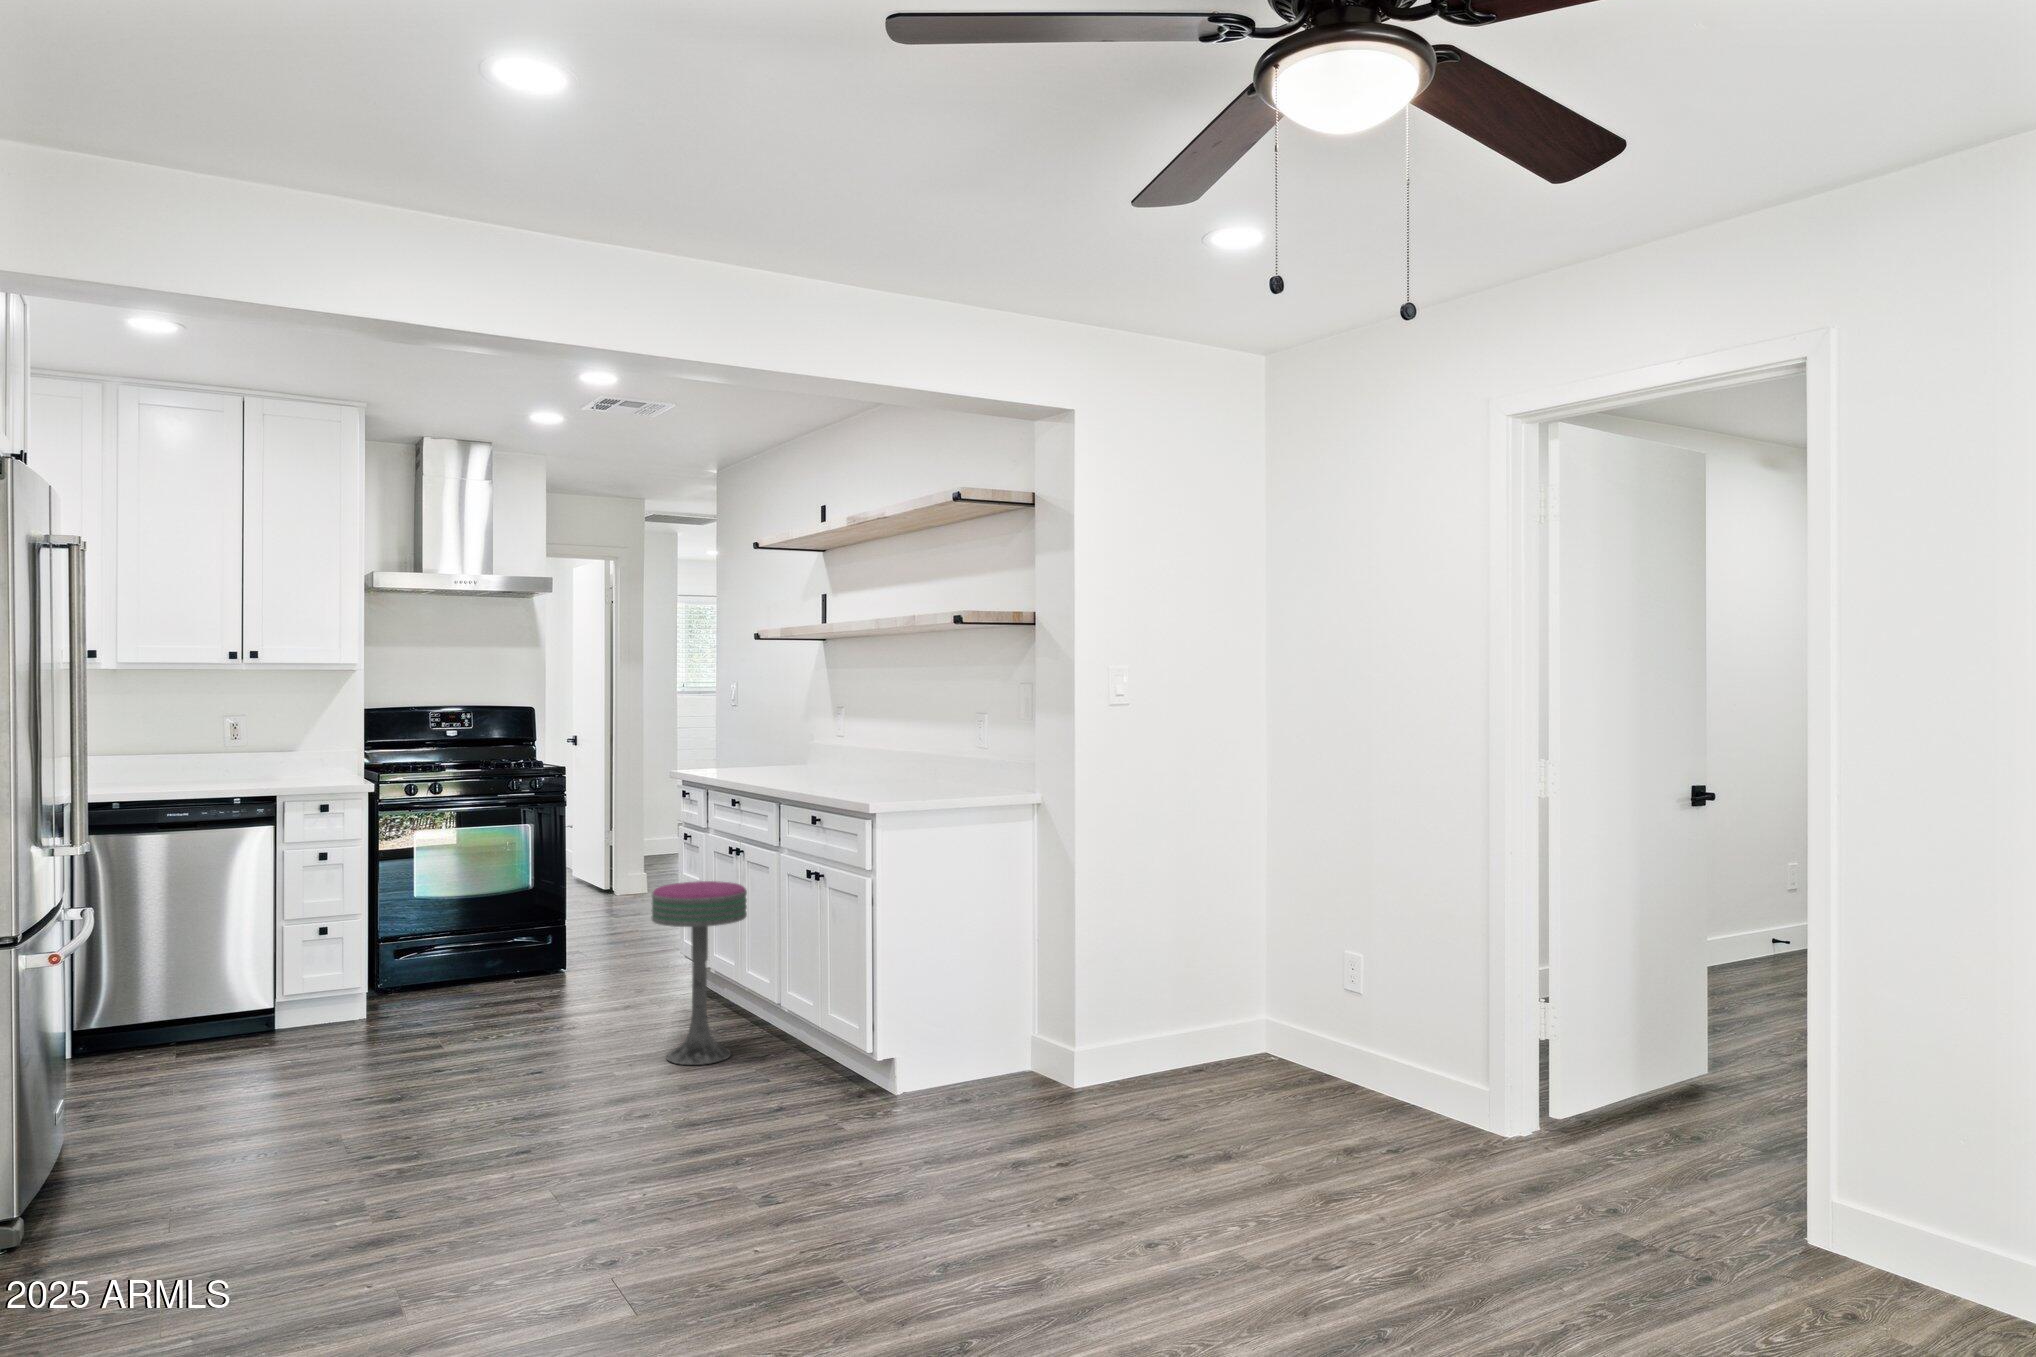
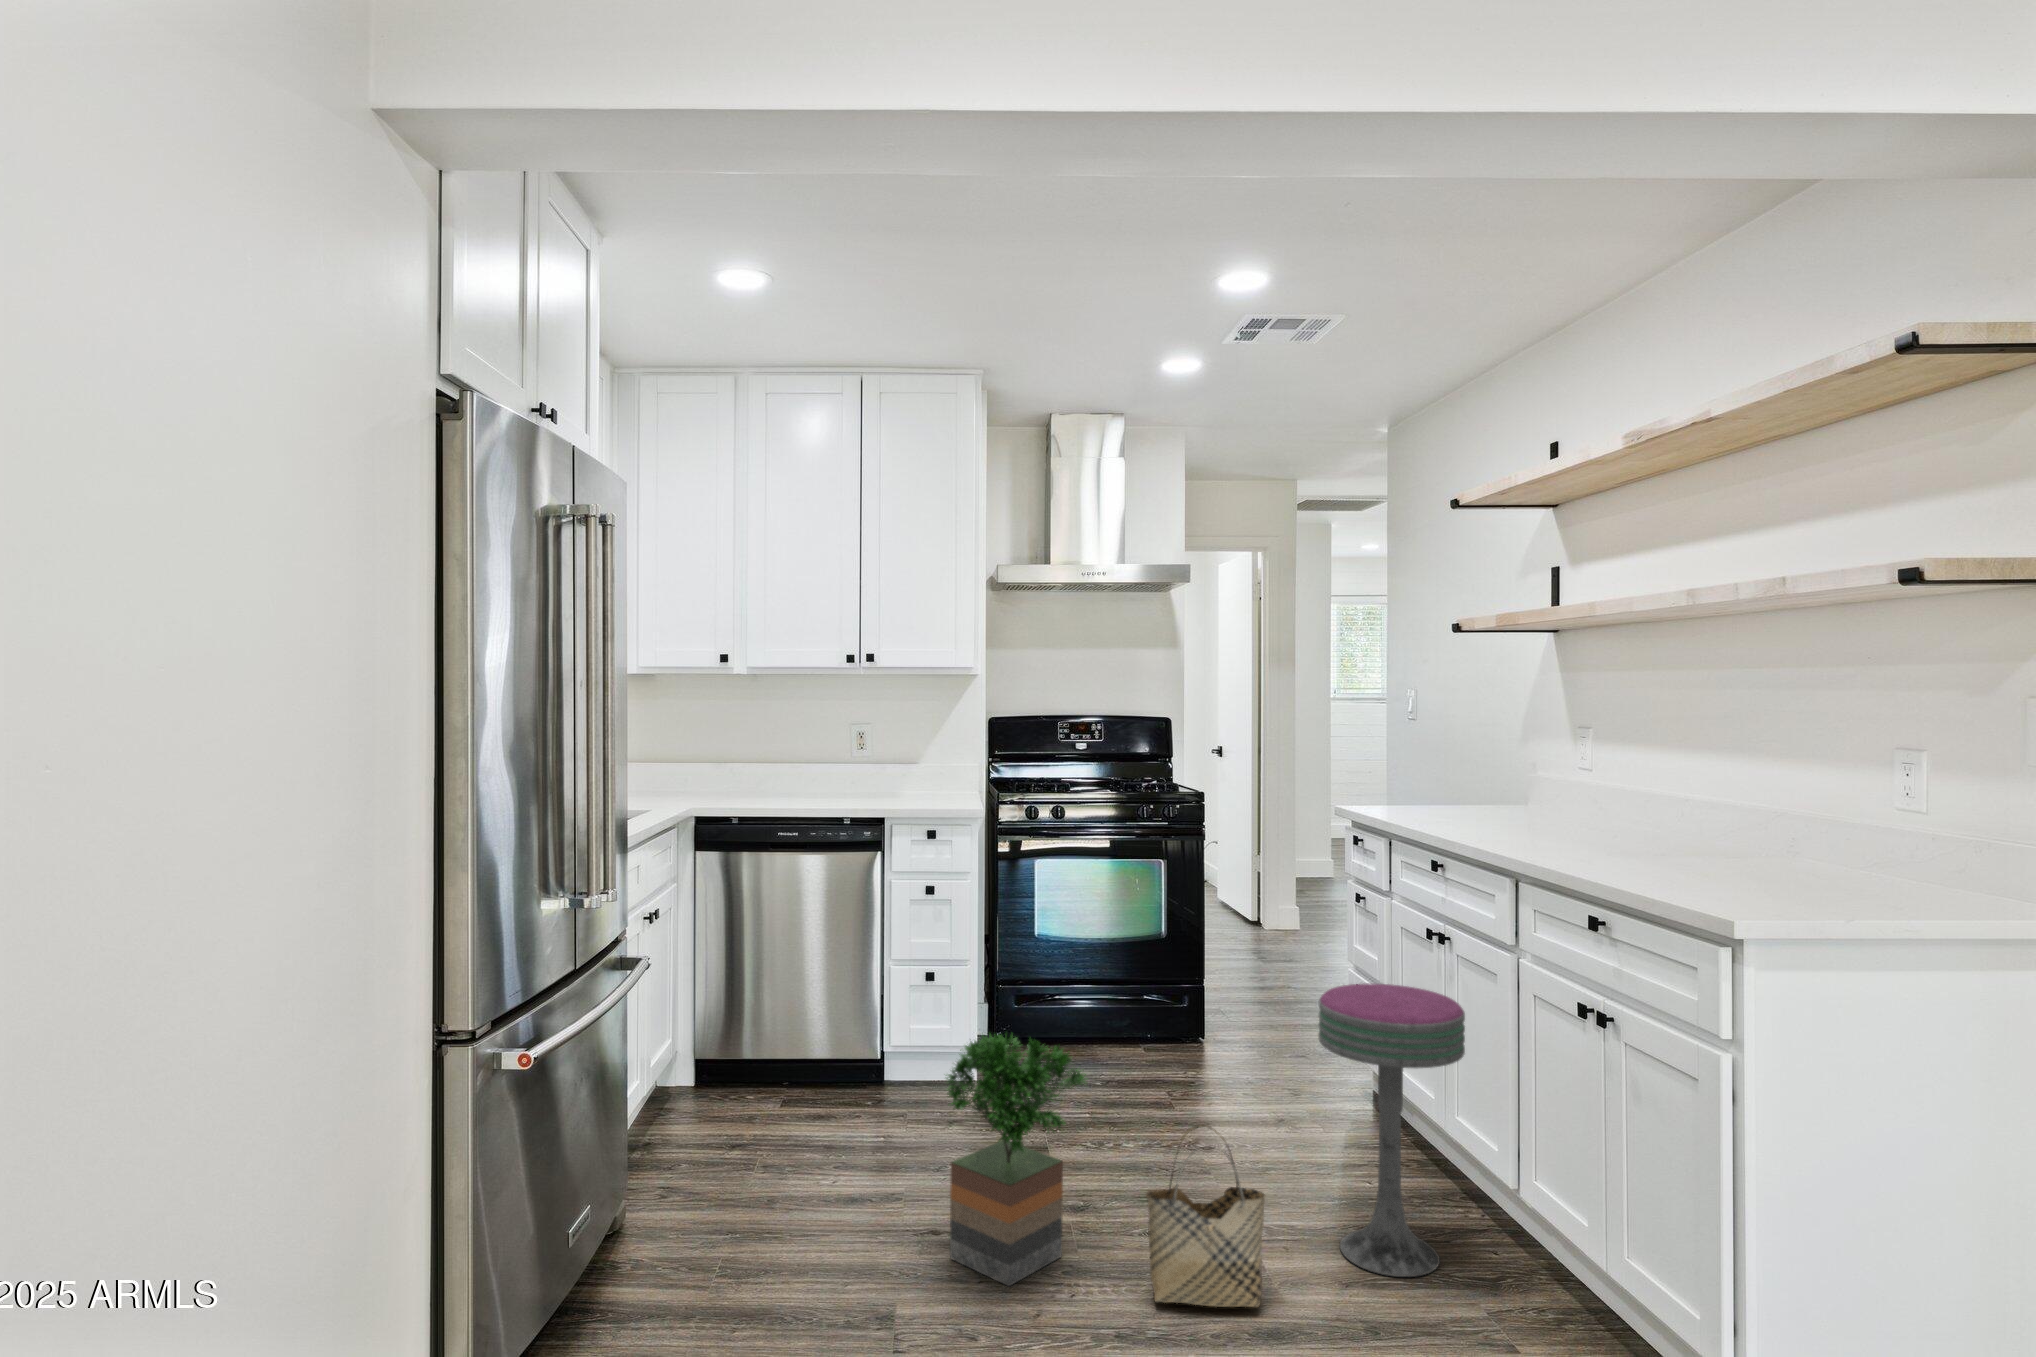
potted tree: none [372,936,487,1109] -> present [946,1035,1086,1286]
woven basket: none [531,979,614,1097] -> present [1146,1124,1265,1307]

